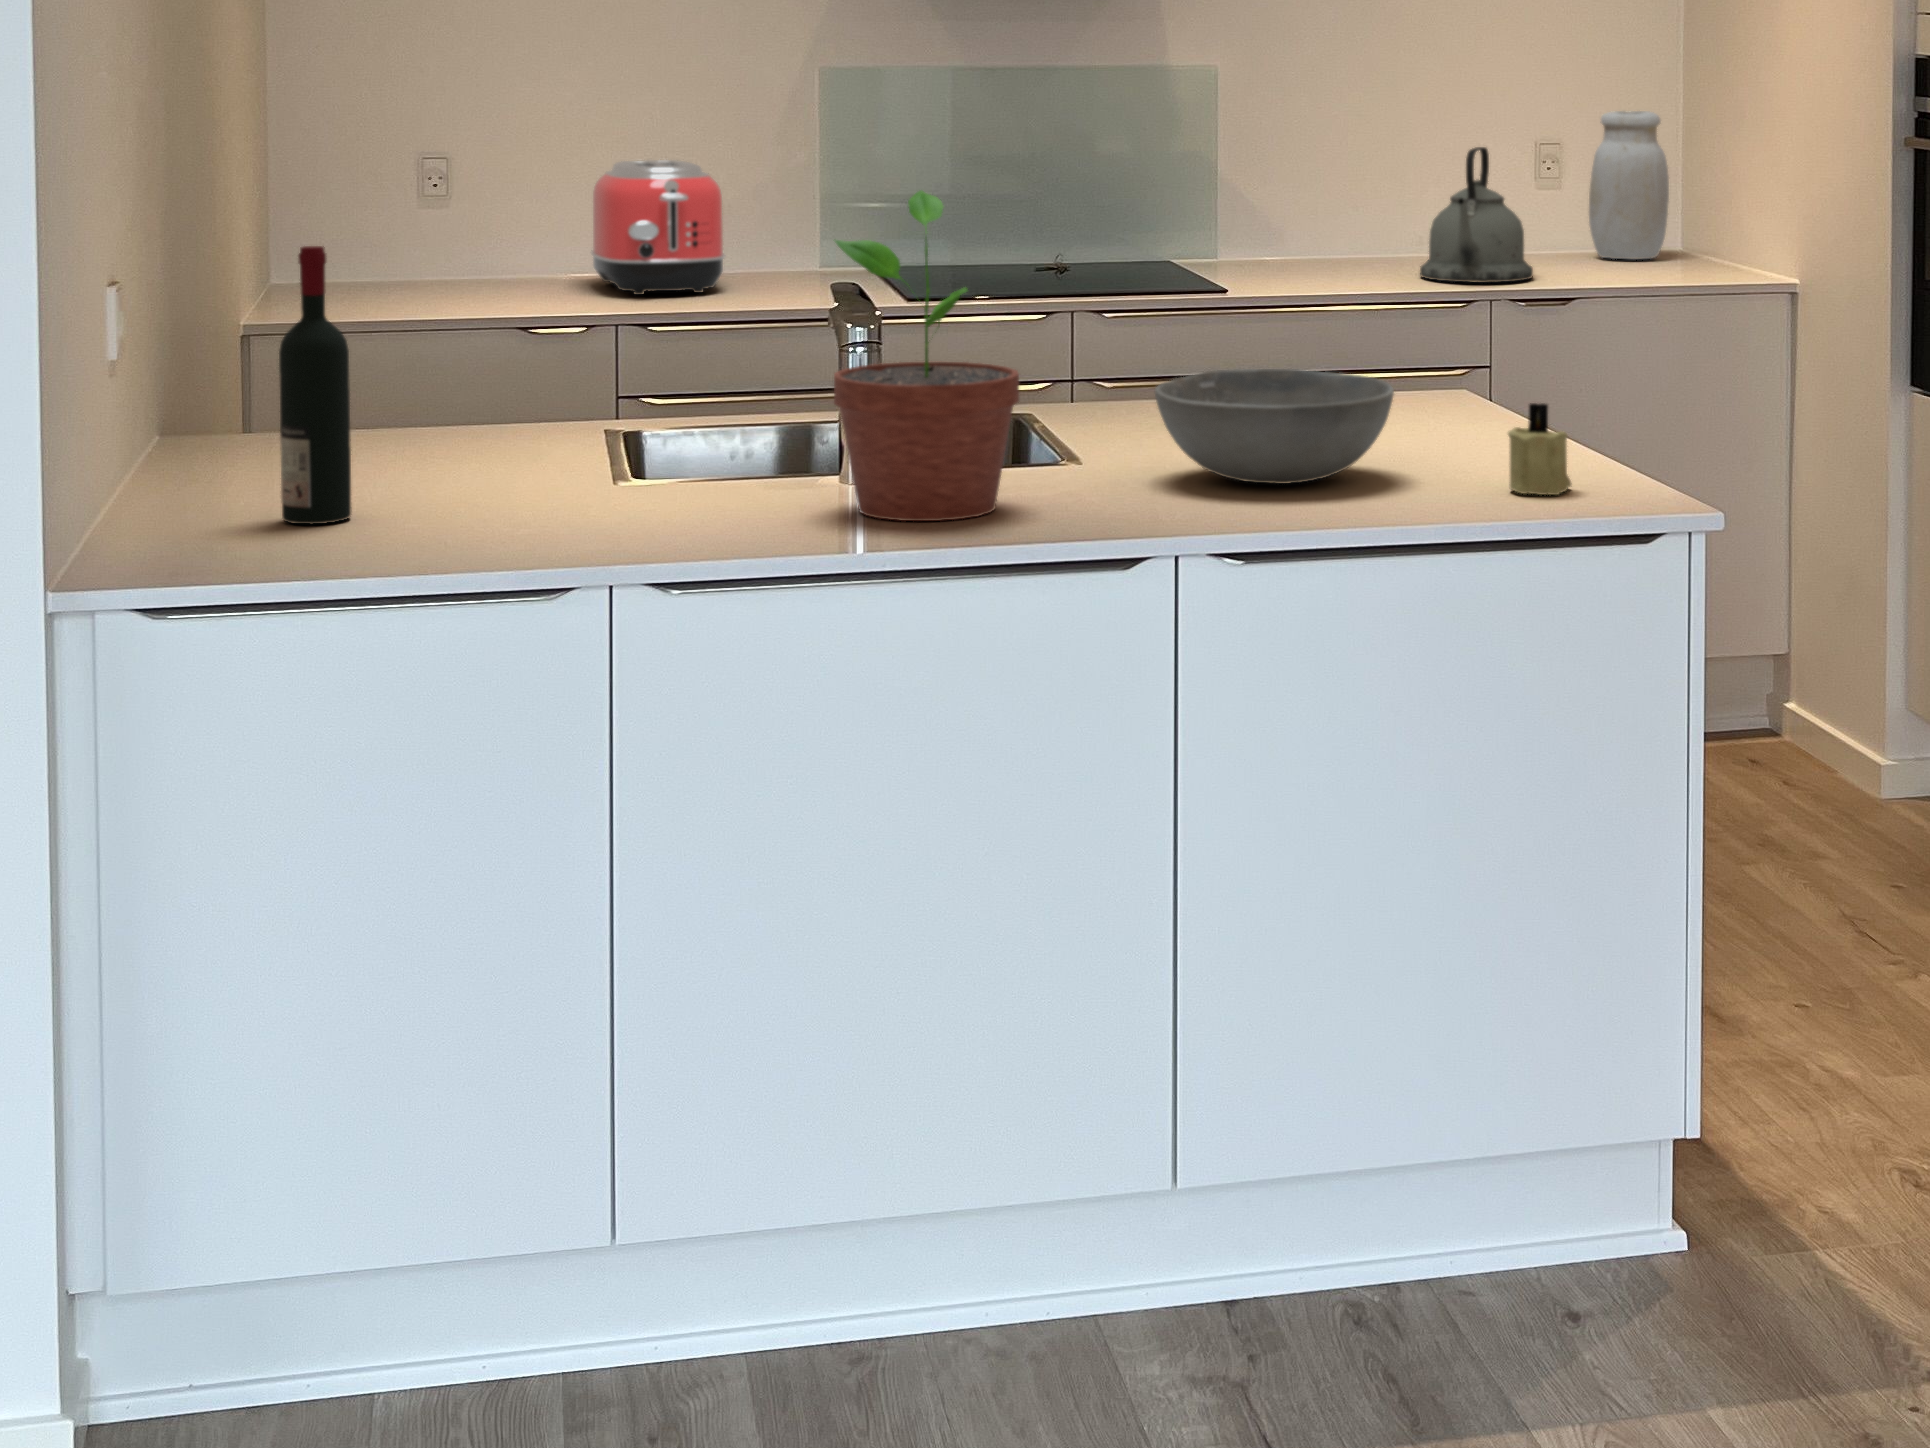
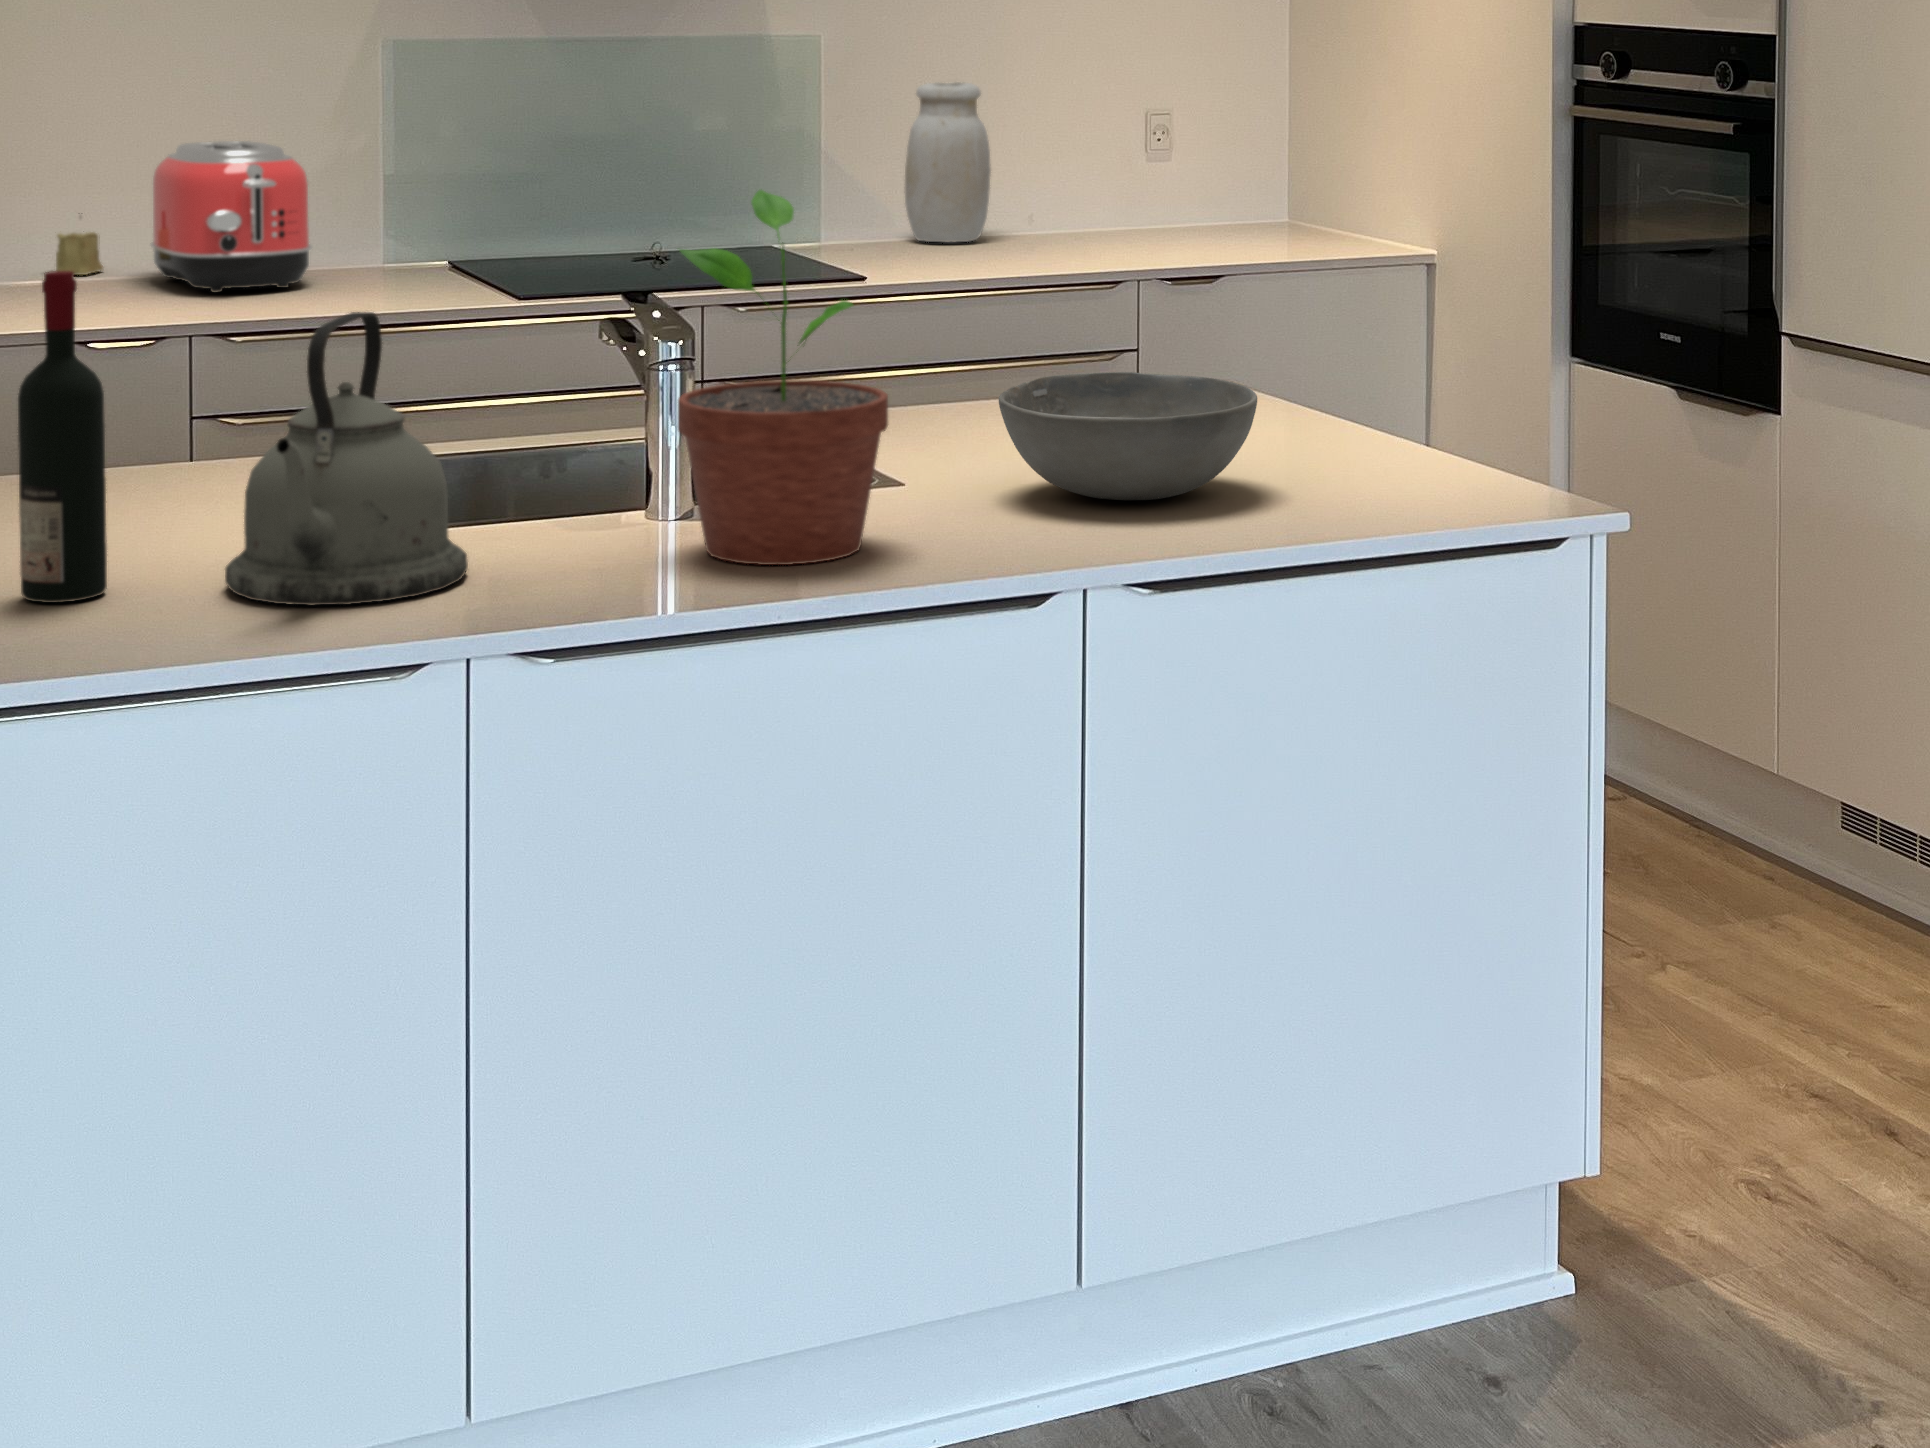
jar: present [1589,111,1669,259] -> present [905,82,991,242]
kettle: present [1420,147,1533,283] -> present [225,312,468,605]
candle: present [1508,403,1572,495] -> present [56,232,103,275]

